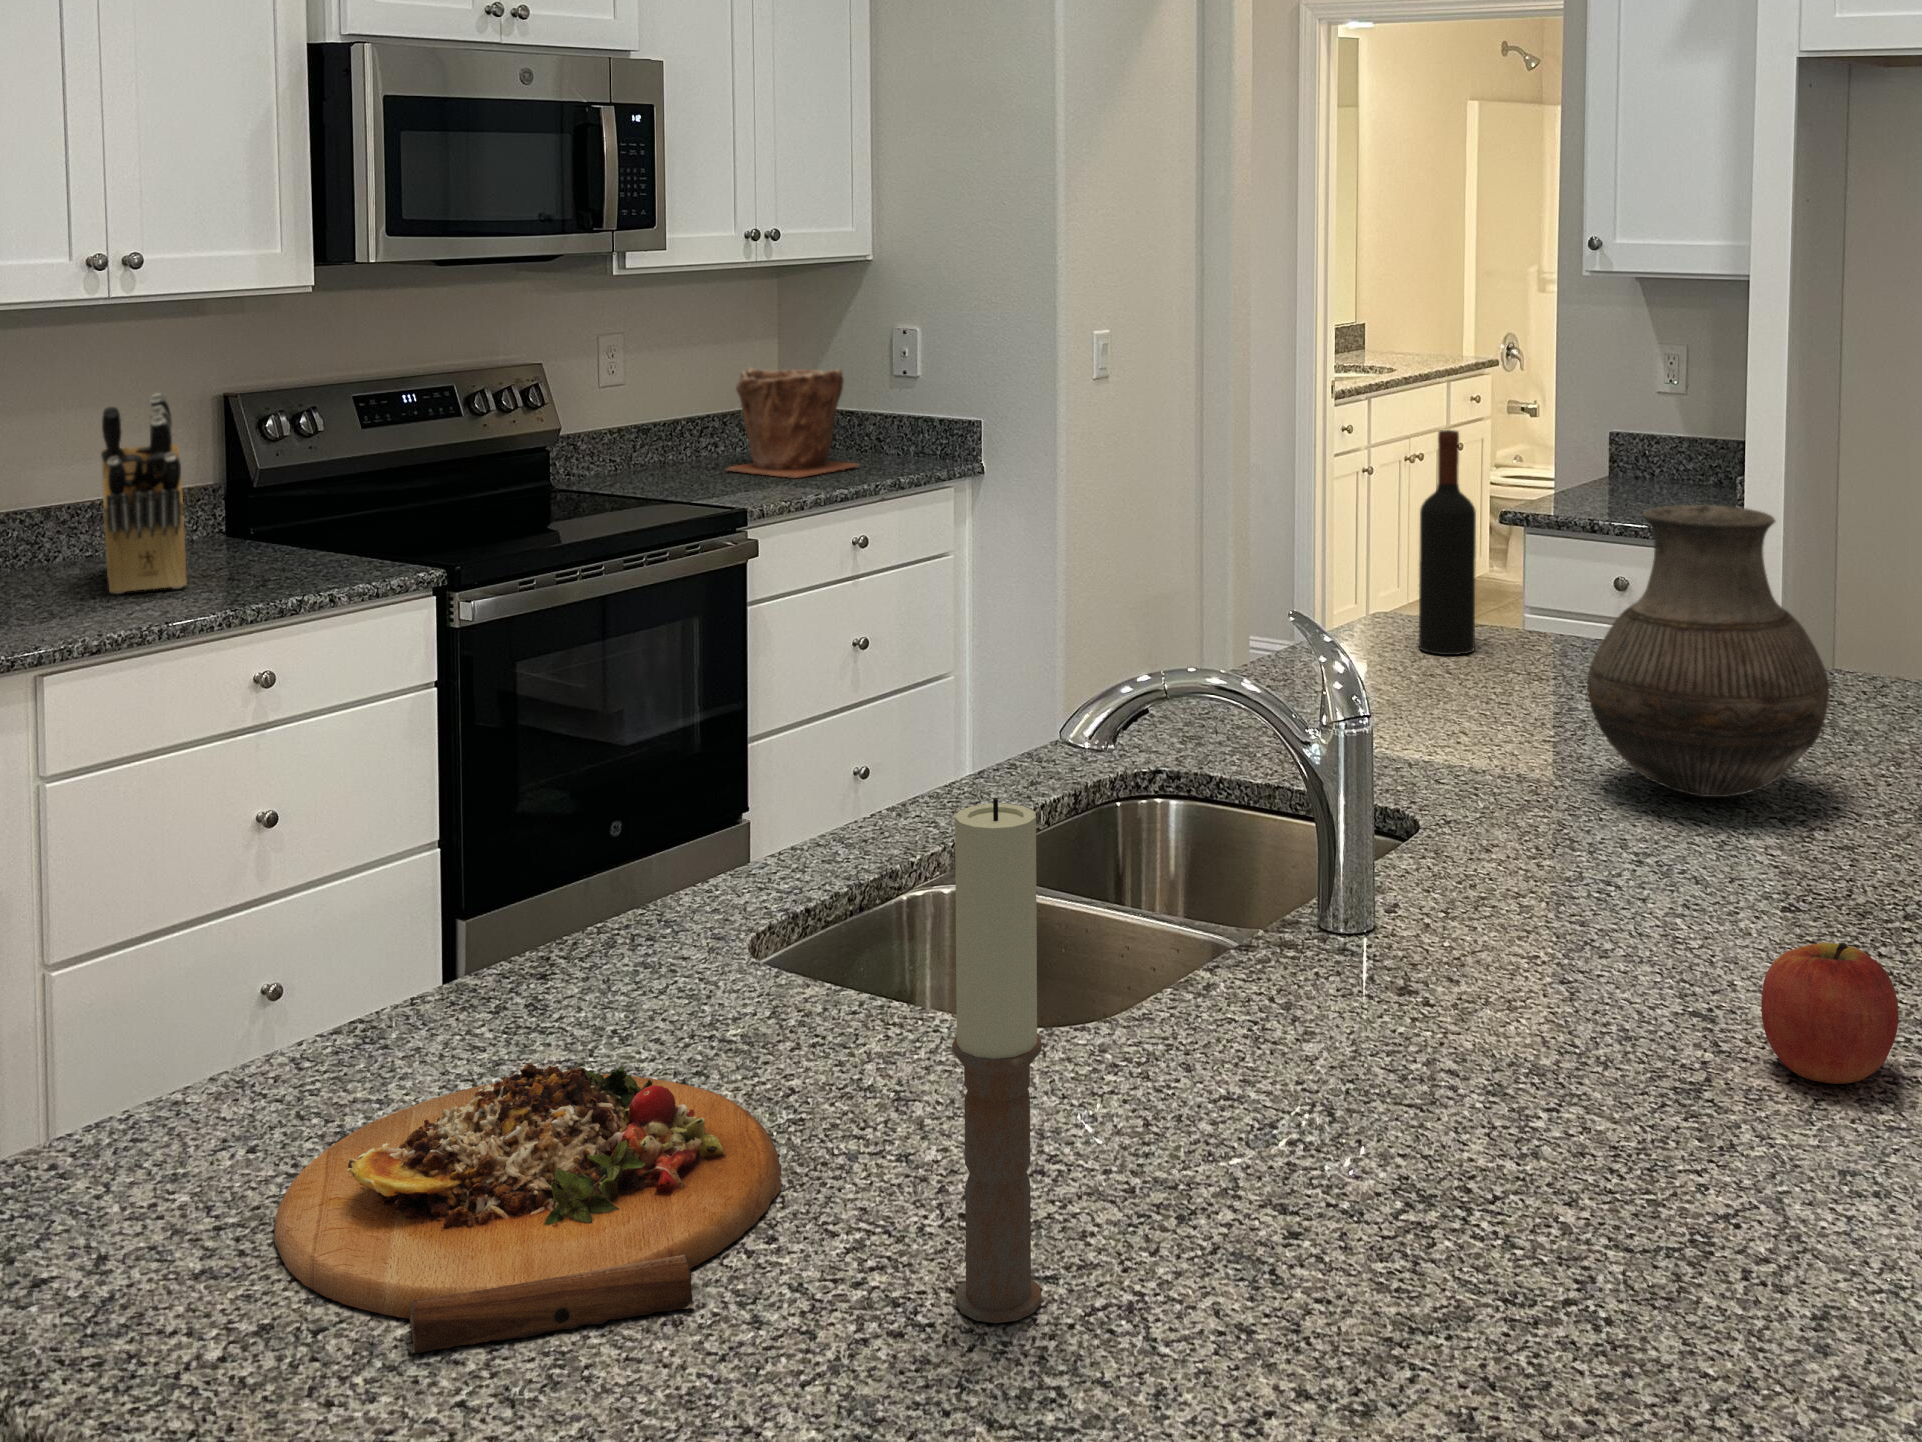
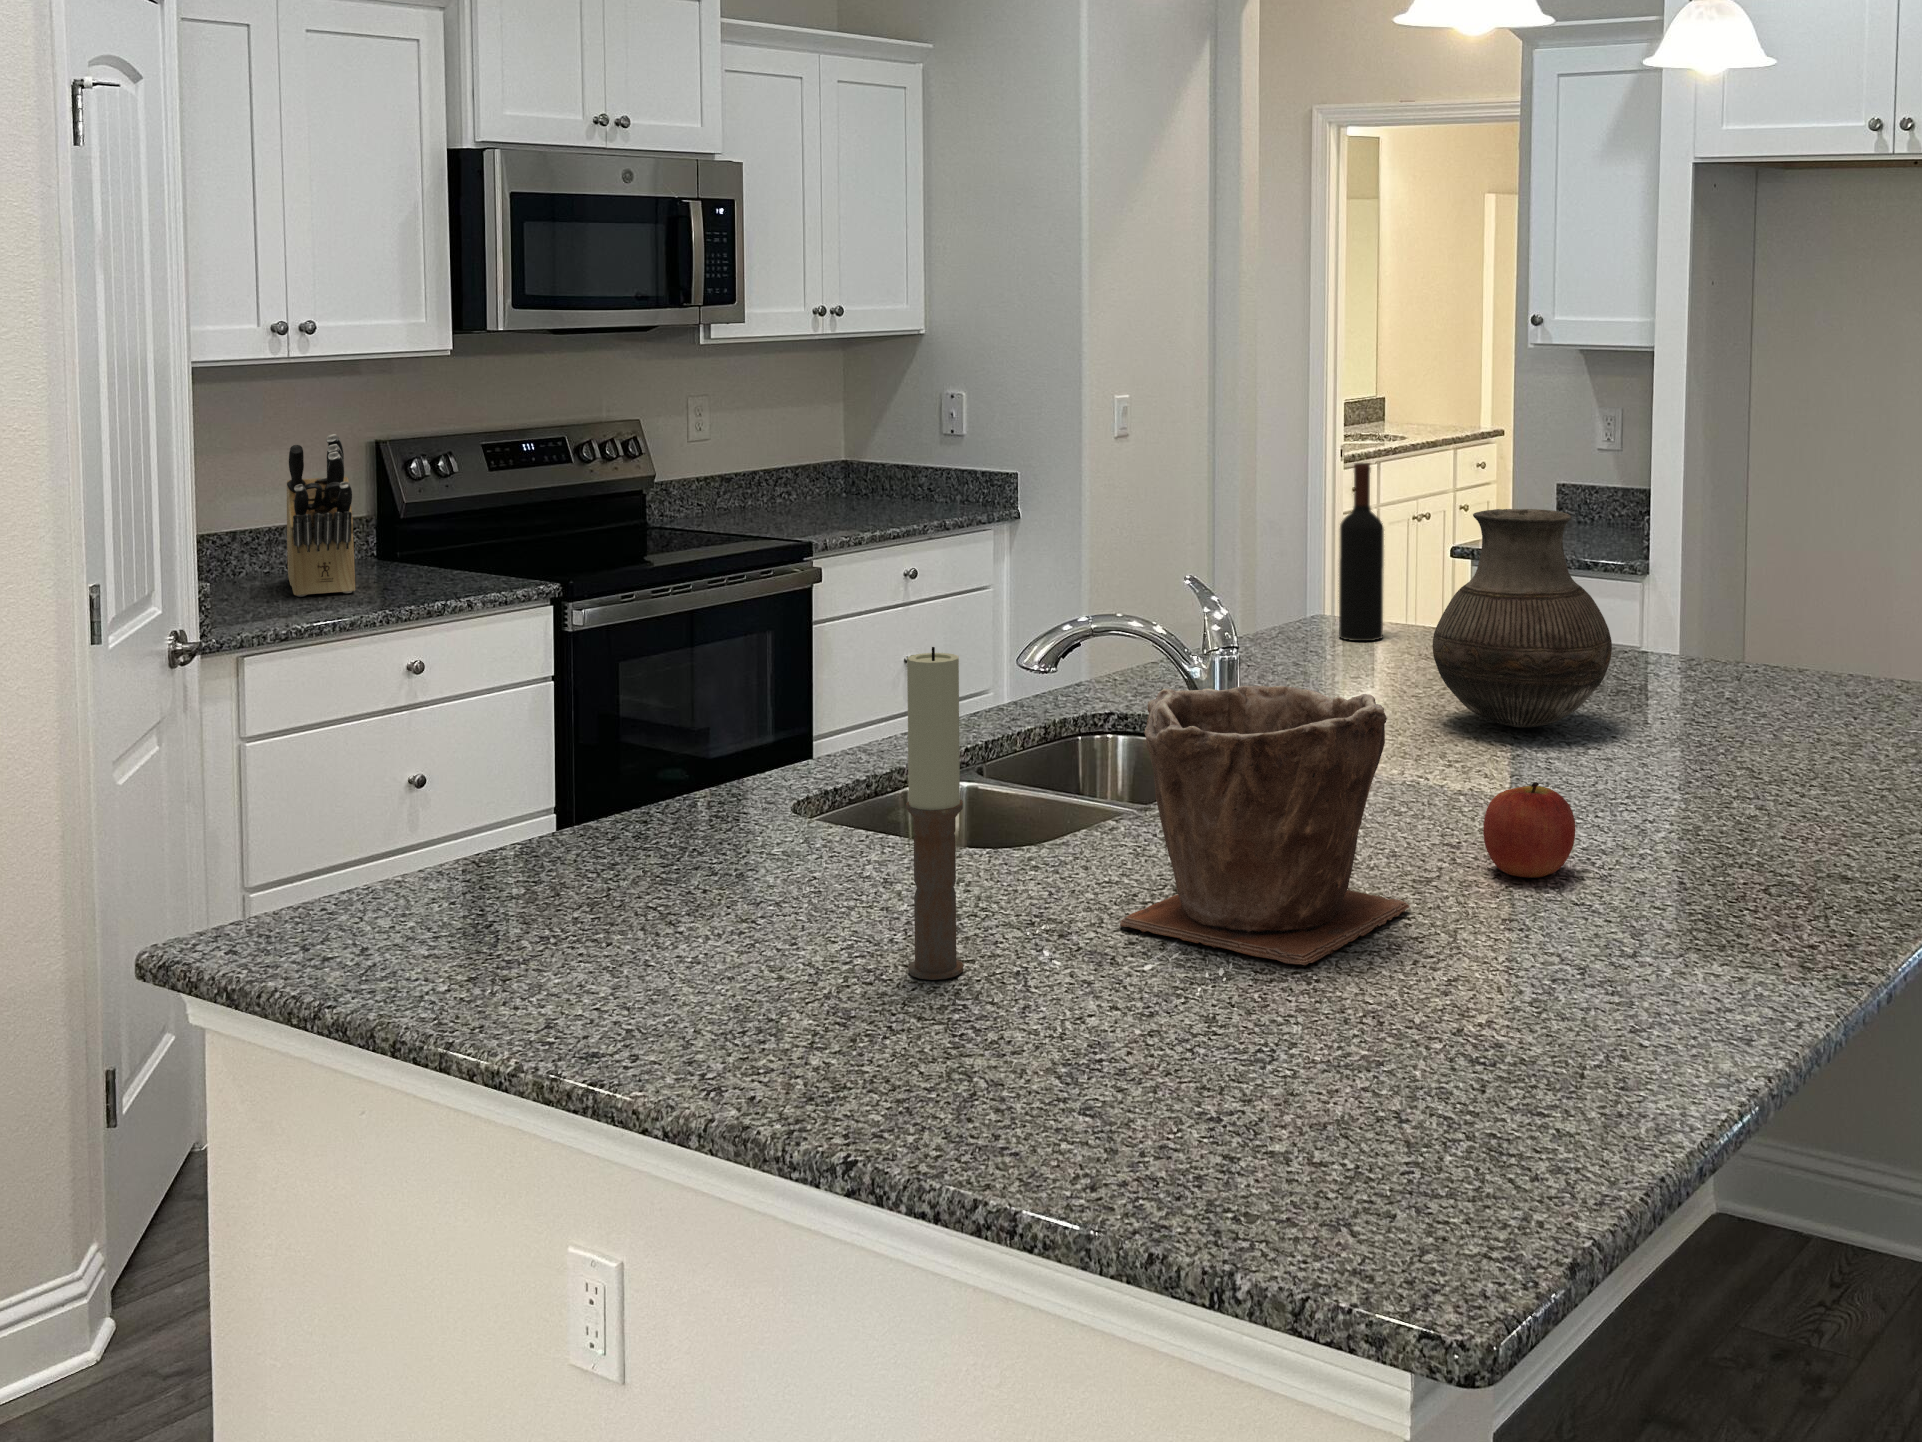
plant pot: present [726,368,858,478] -> present [1120,685,1410,966]
cutting board: present [274,1063,782,1353] -> none [470,843,803,989]

